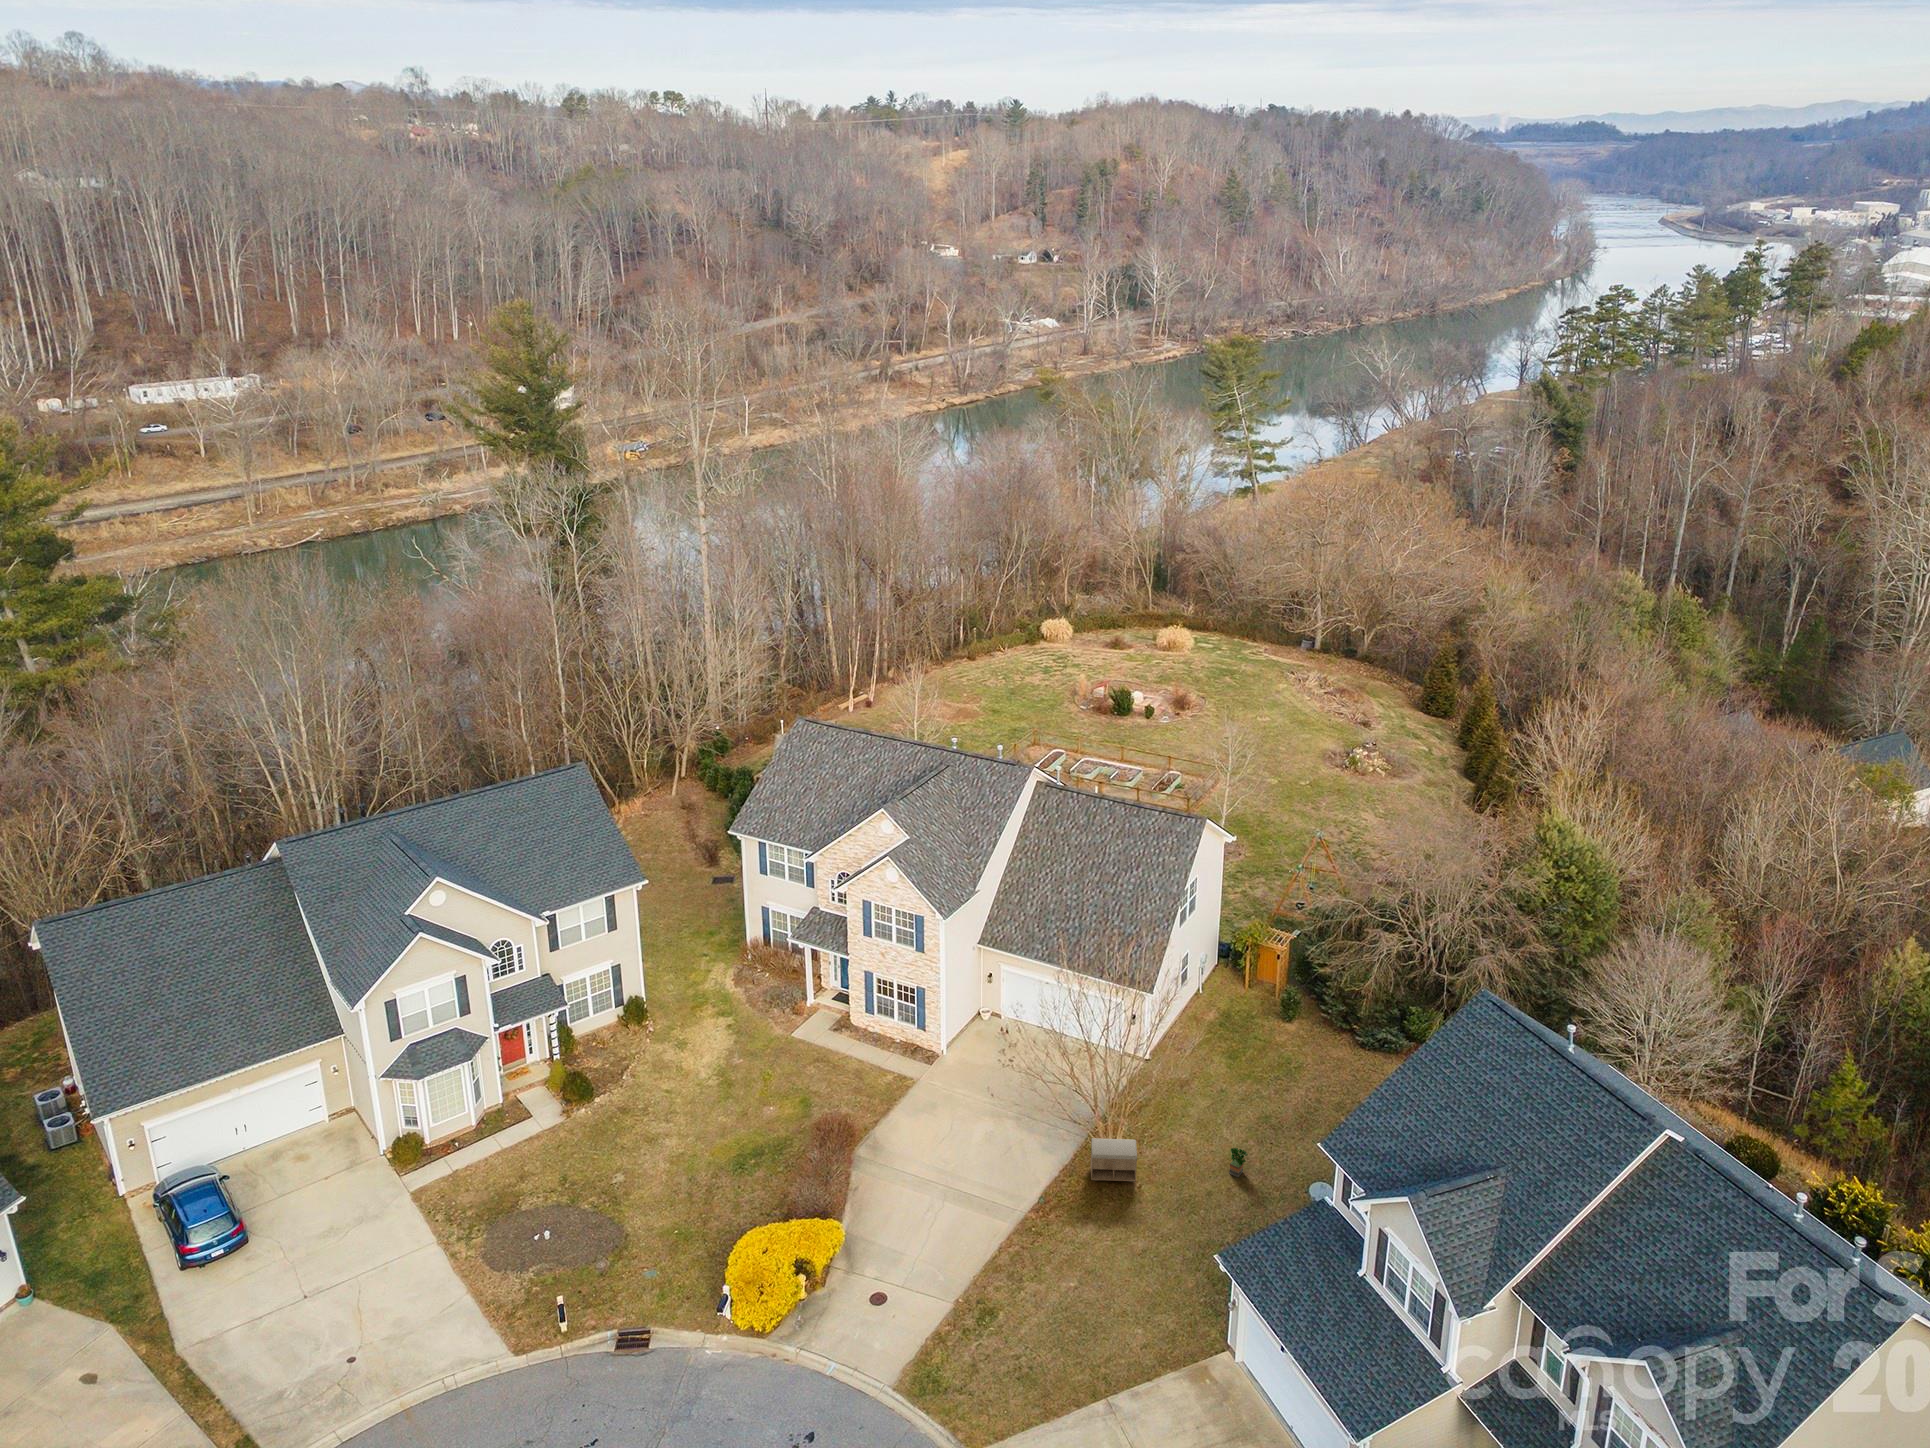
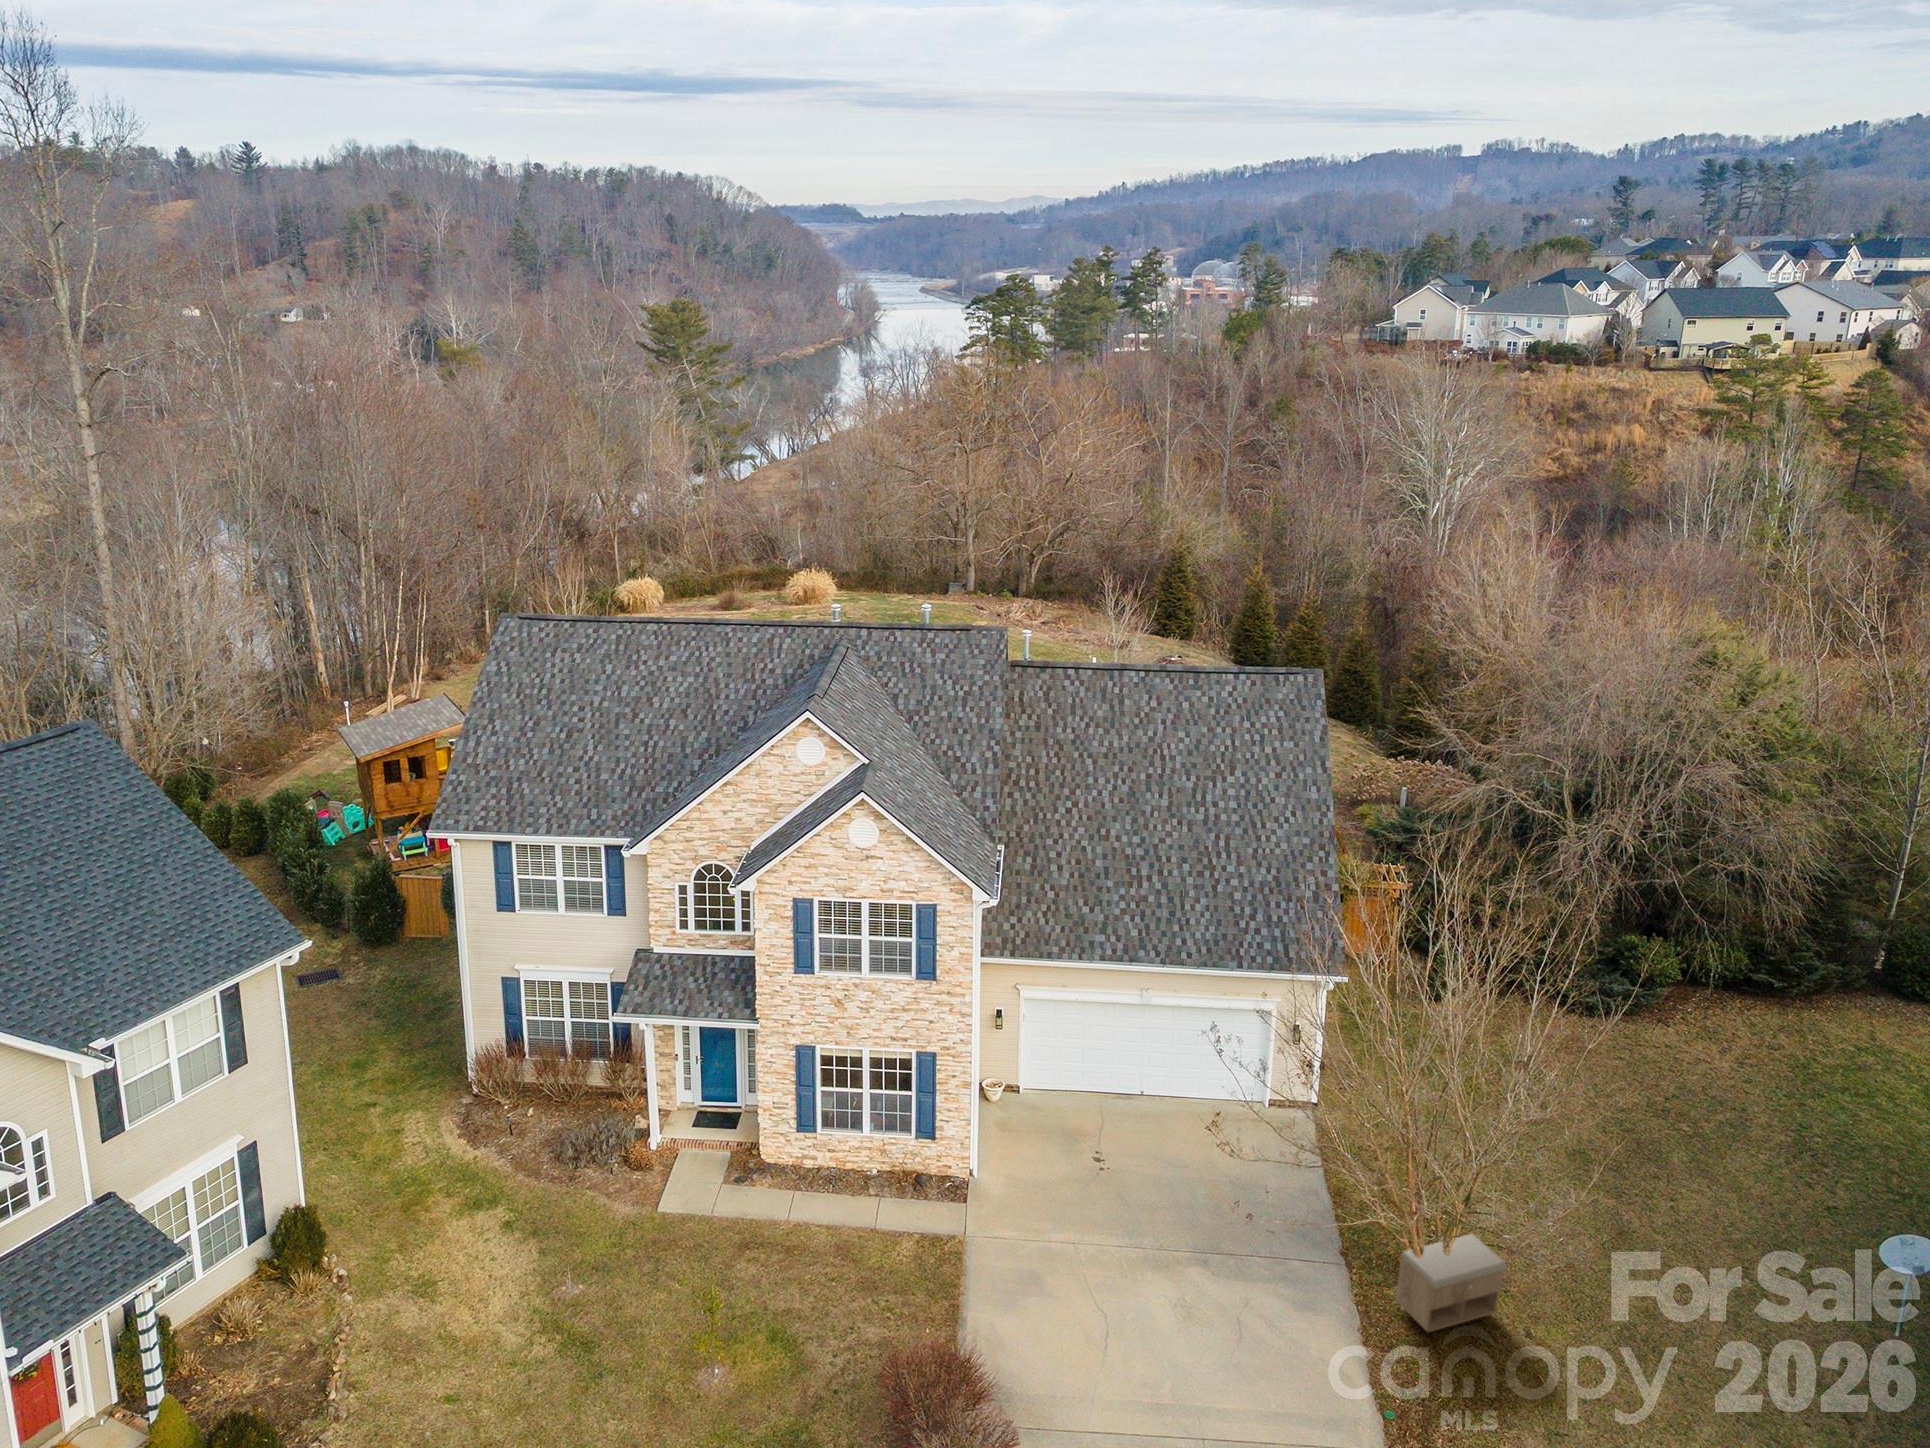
potted tree: present [1229,1148,1248,1177] -> none [1605,1204,1643,1258]

